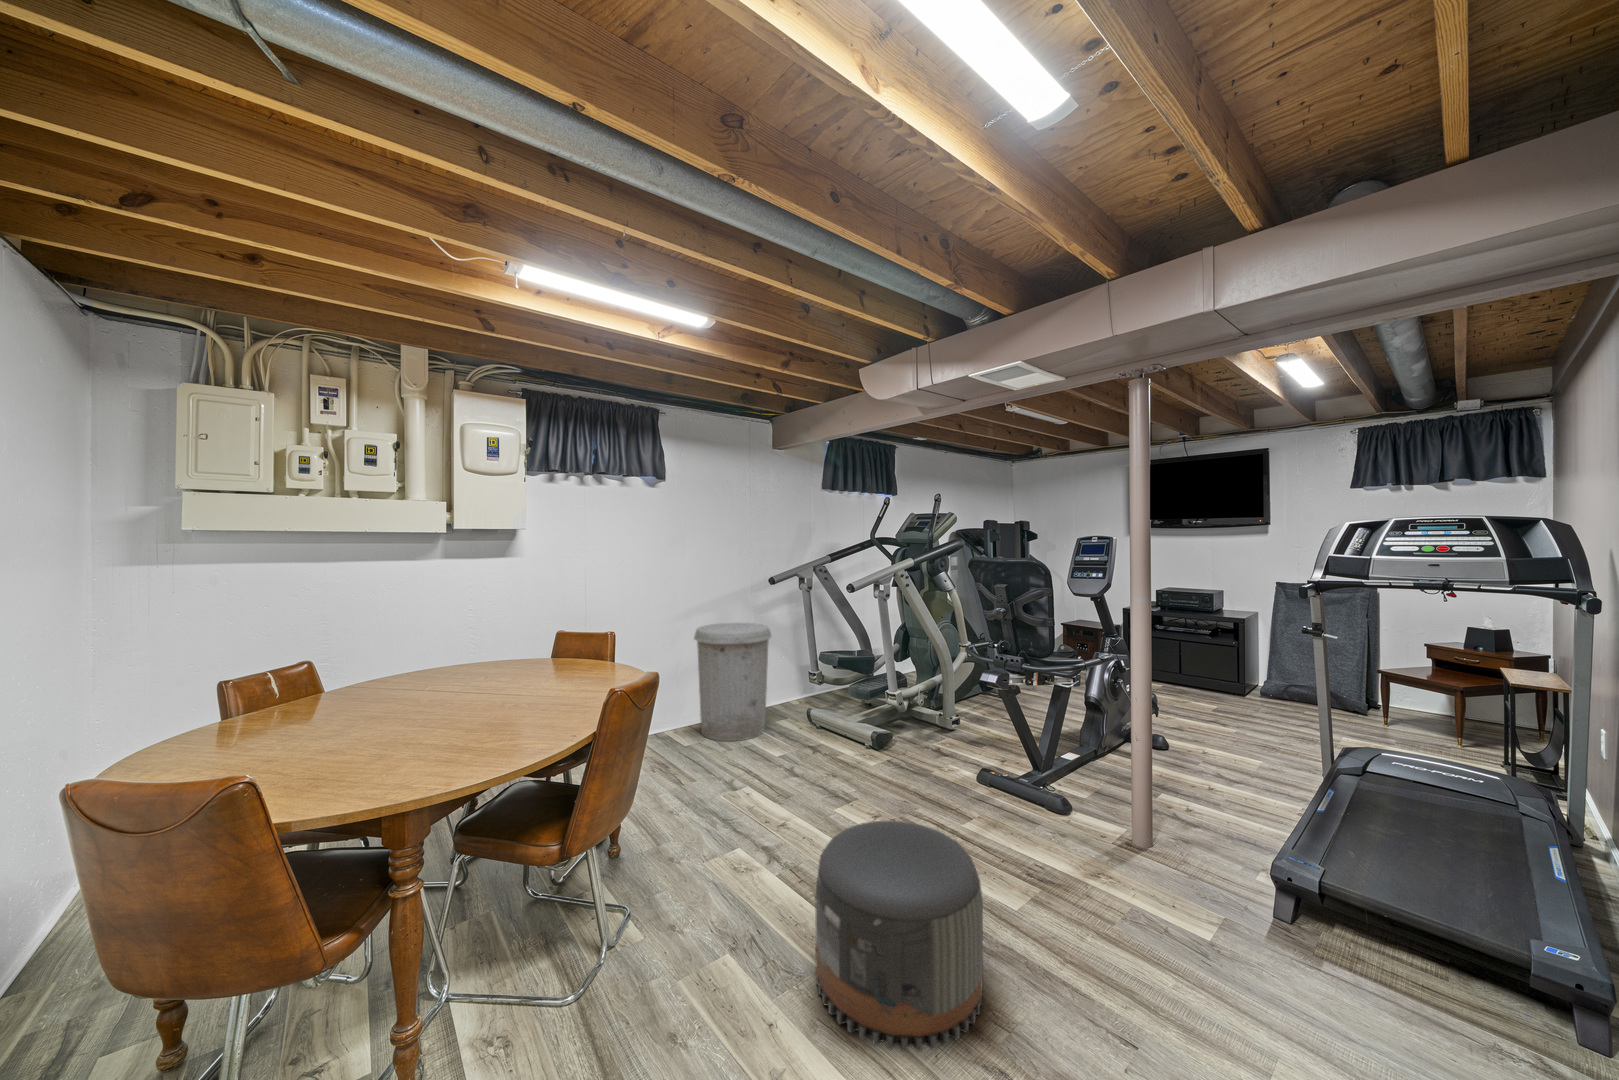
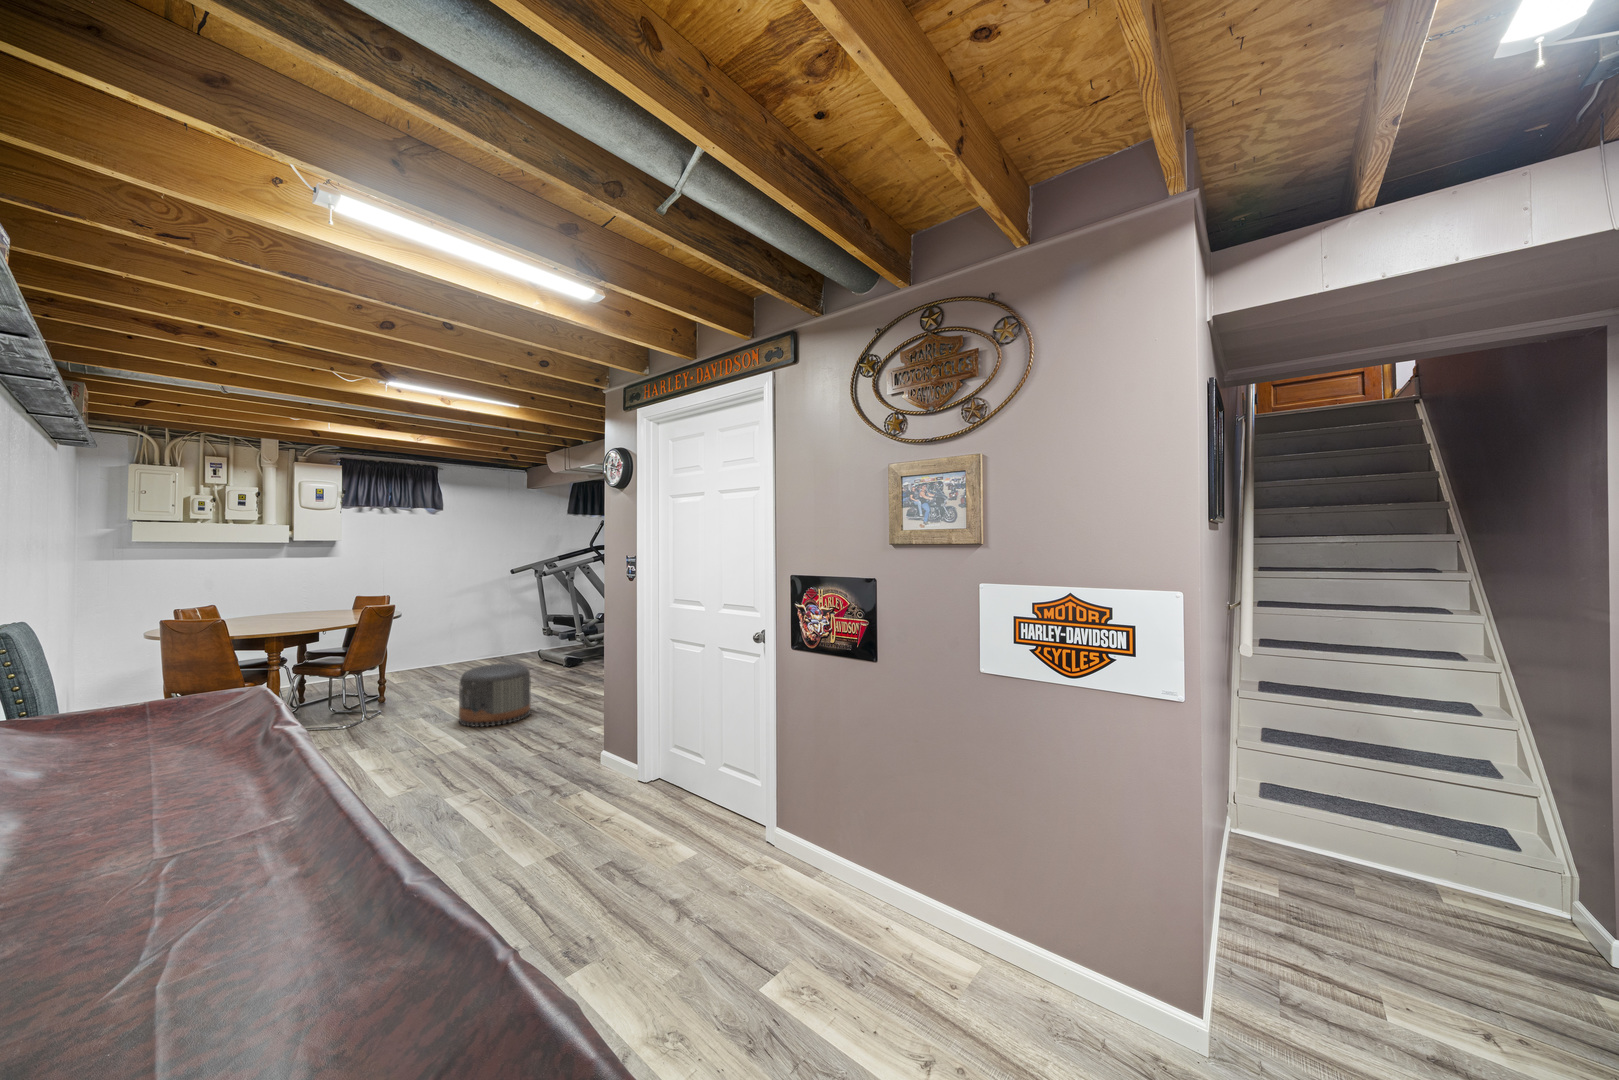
trash can: present [694,623,772,741] -> none [460,598,514,667]

